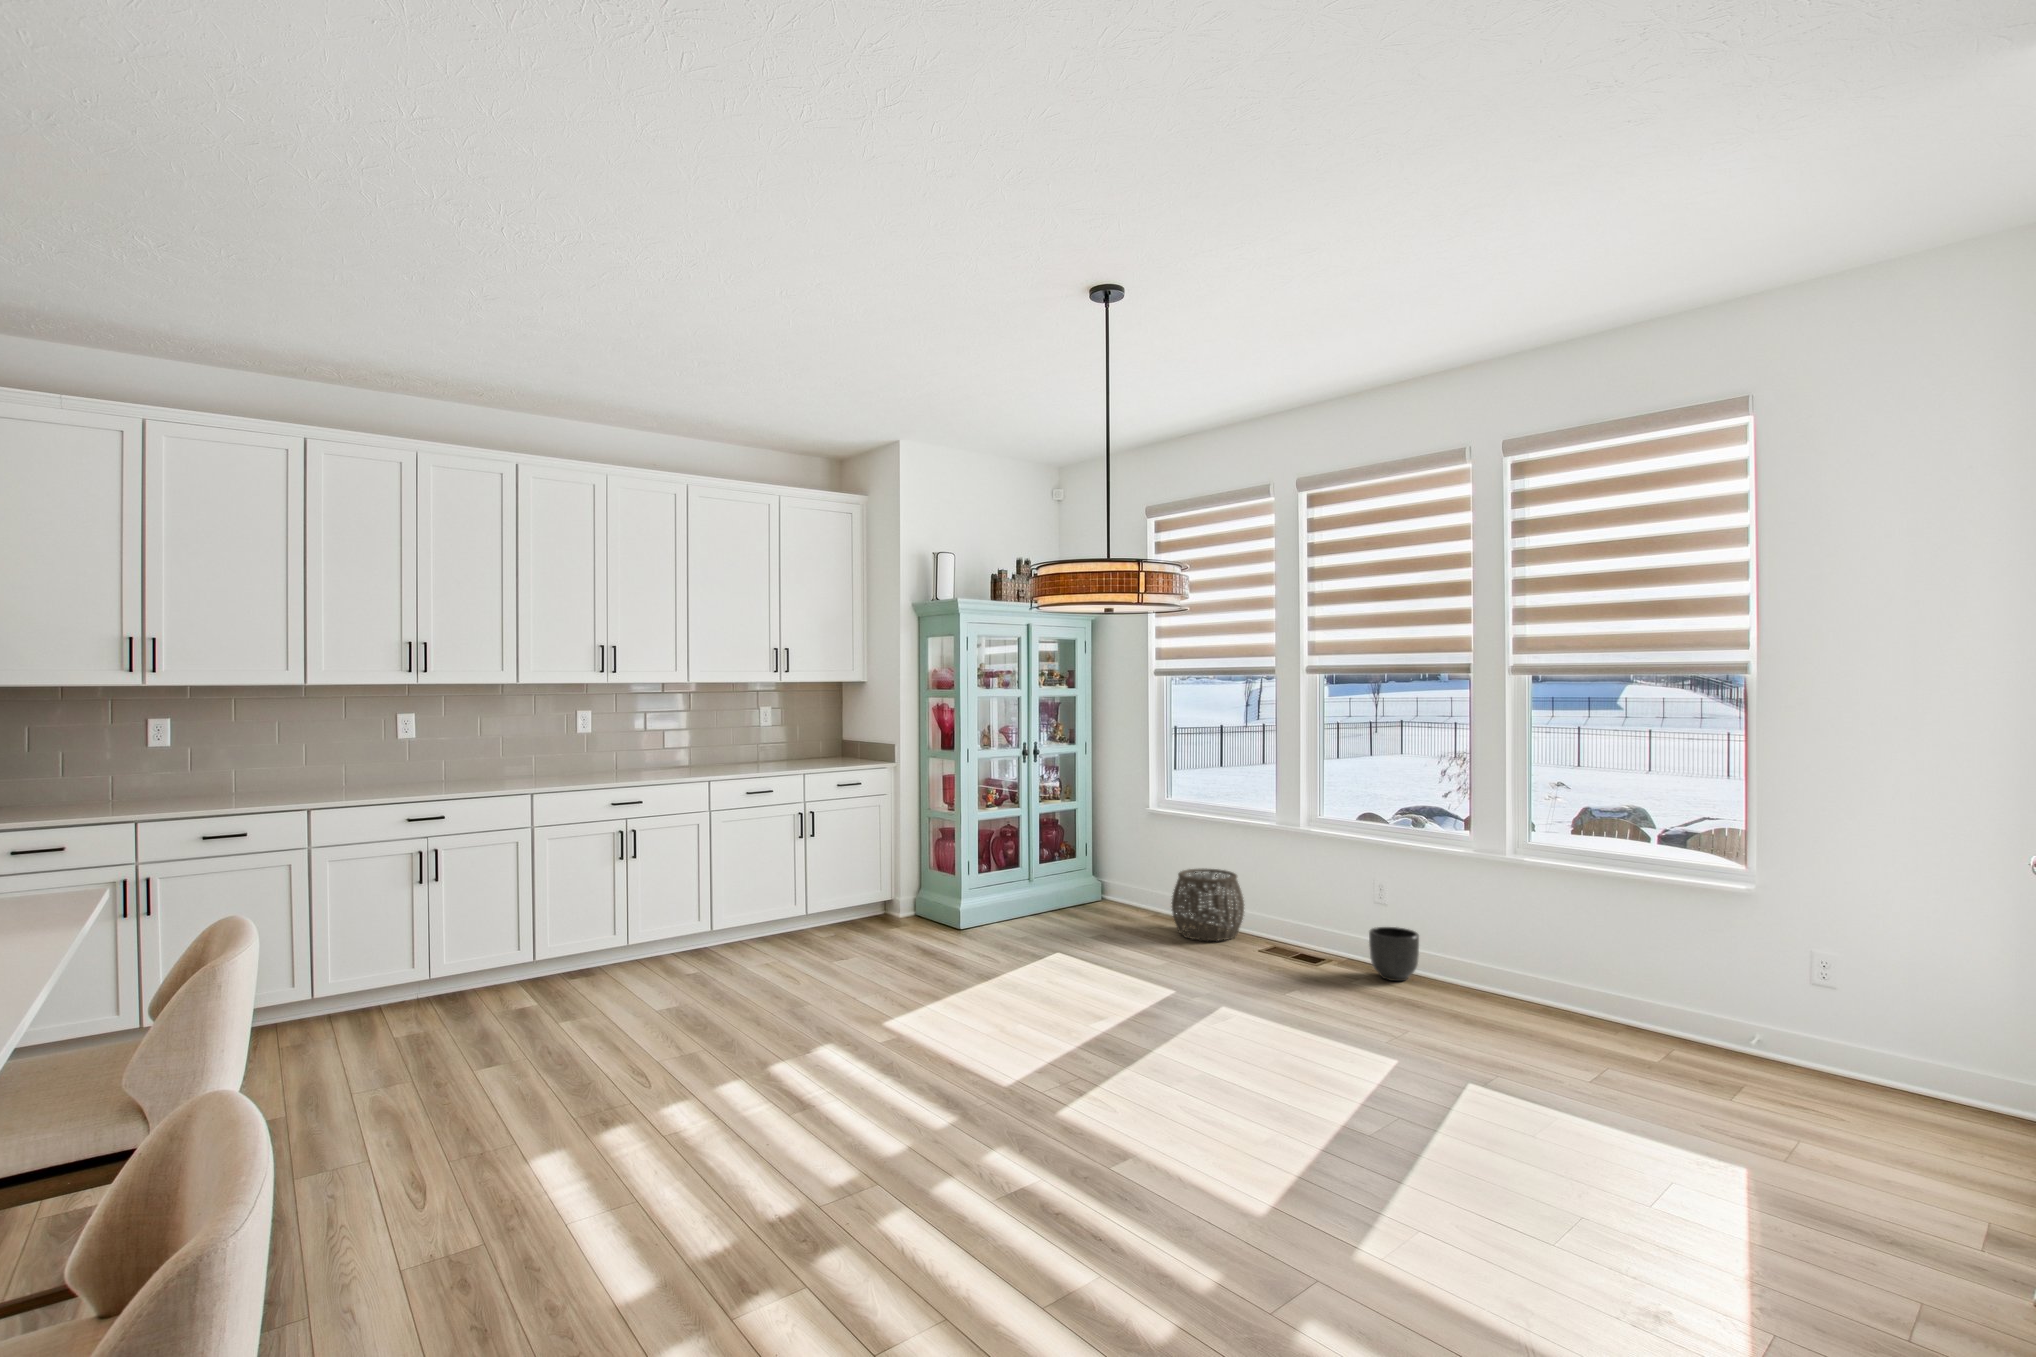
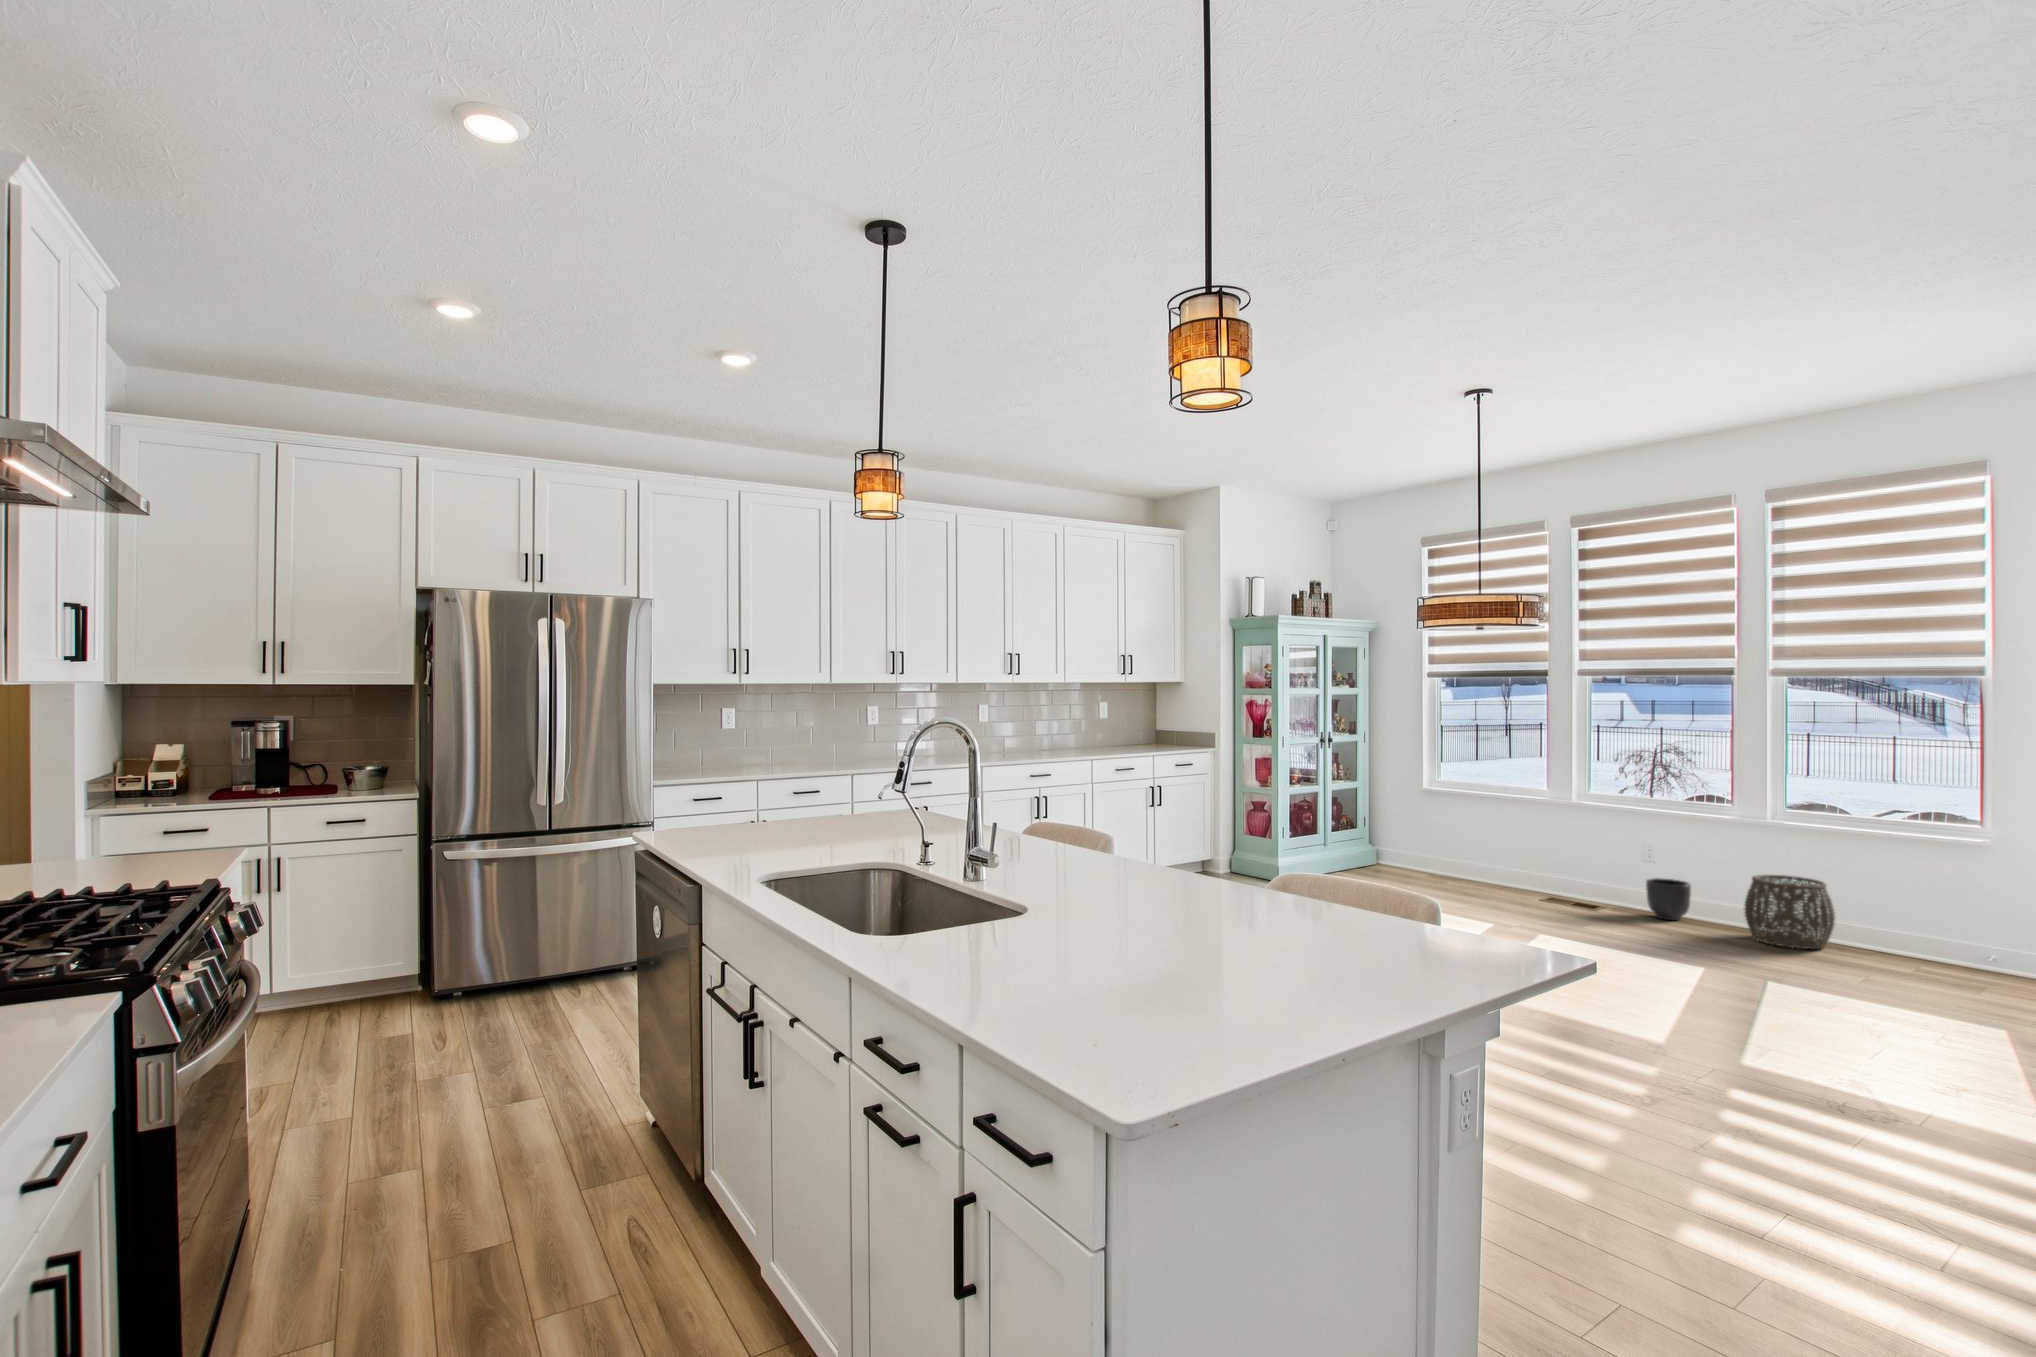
woven basket: present [1172,869,1244,942] -> present [1744,875,1835,949]

